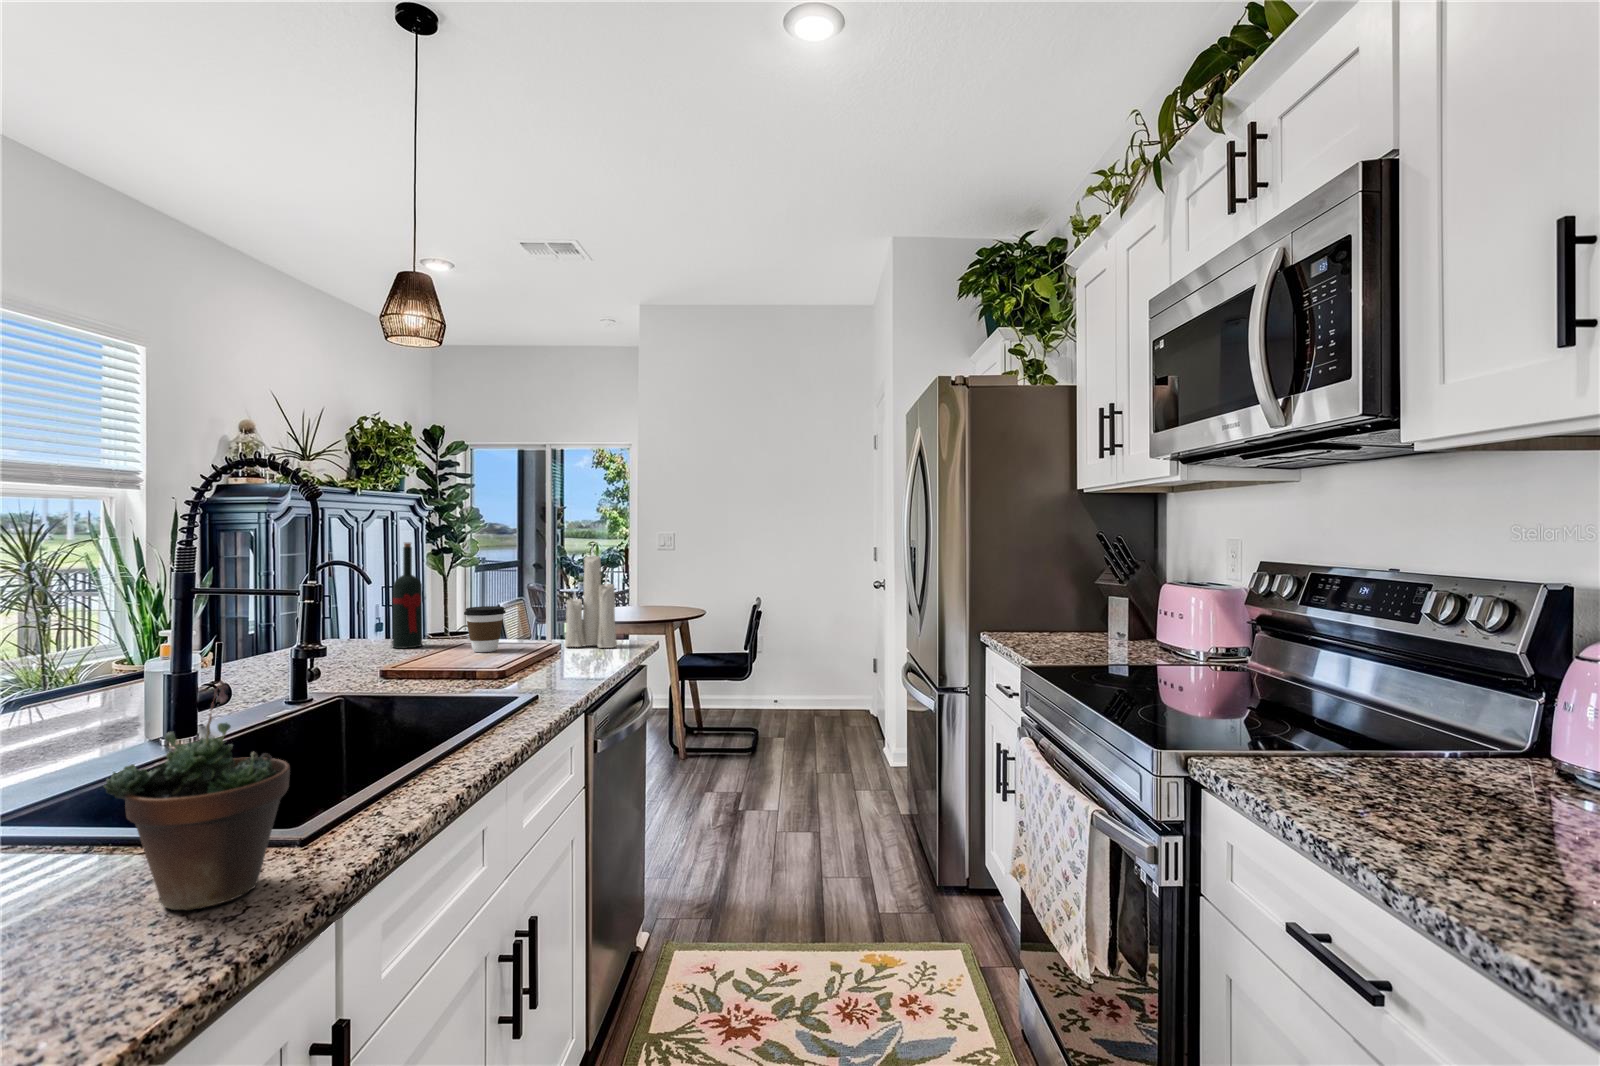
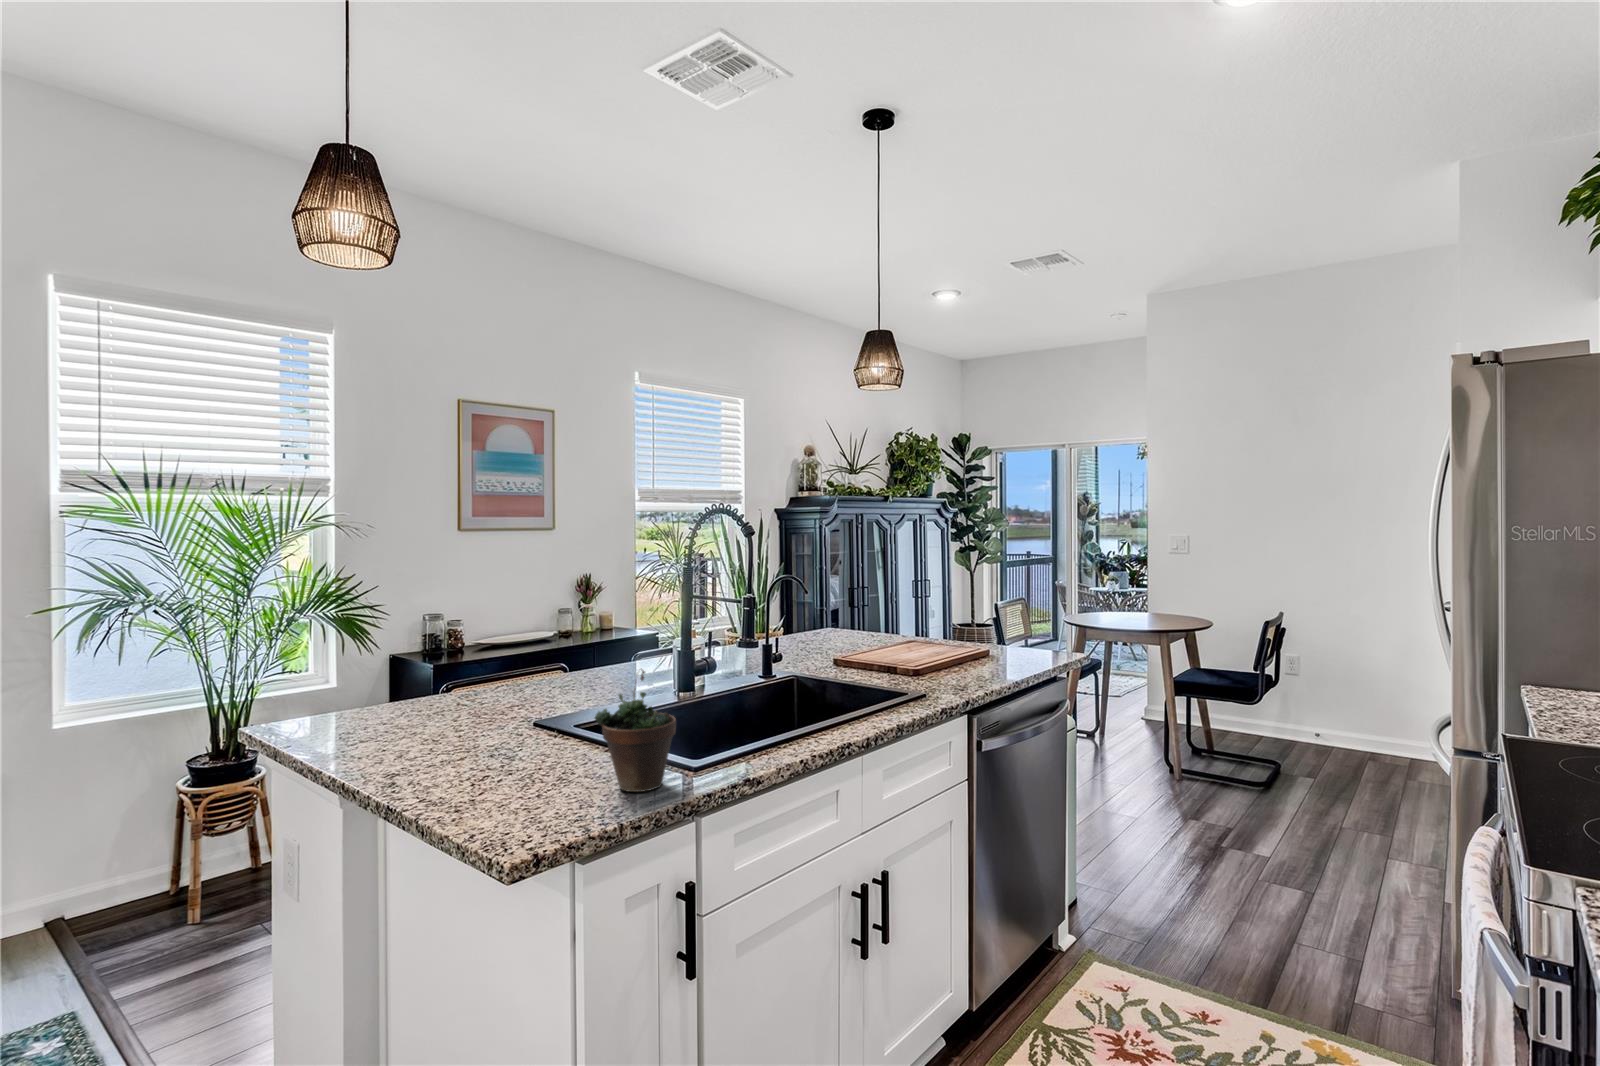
wine bottle: present [392,542,422,648] -> none [859,557,882,643]
candle: present [564,551,617,648] -> none [988,554,1036,657]
coffee cup: present [464,606,506,652] -> none [905,612,938,651]

